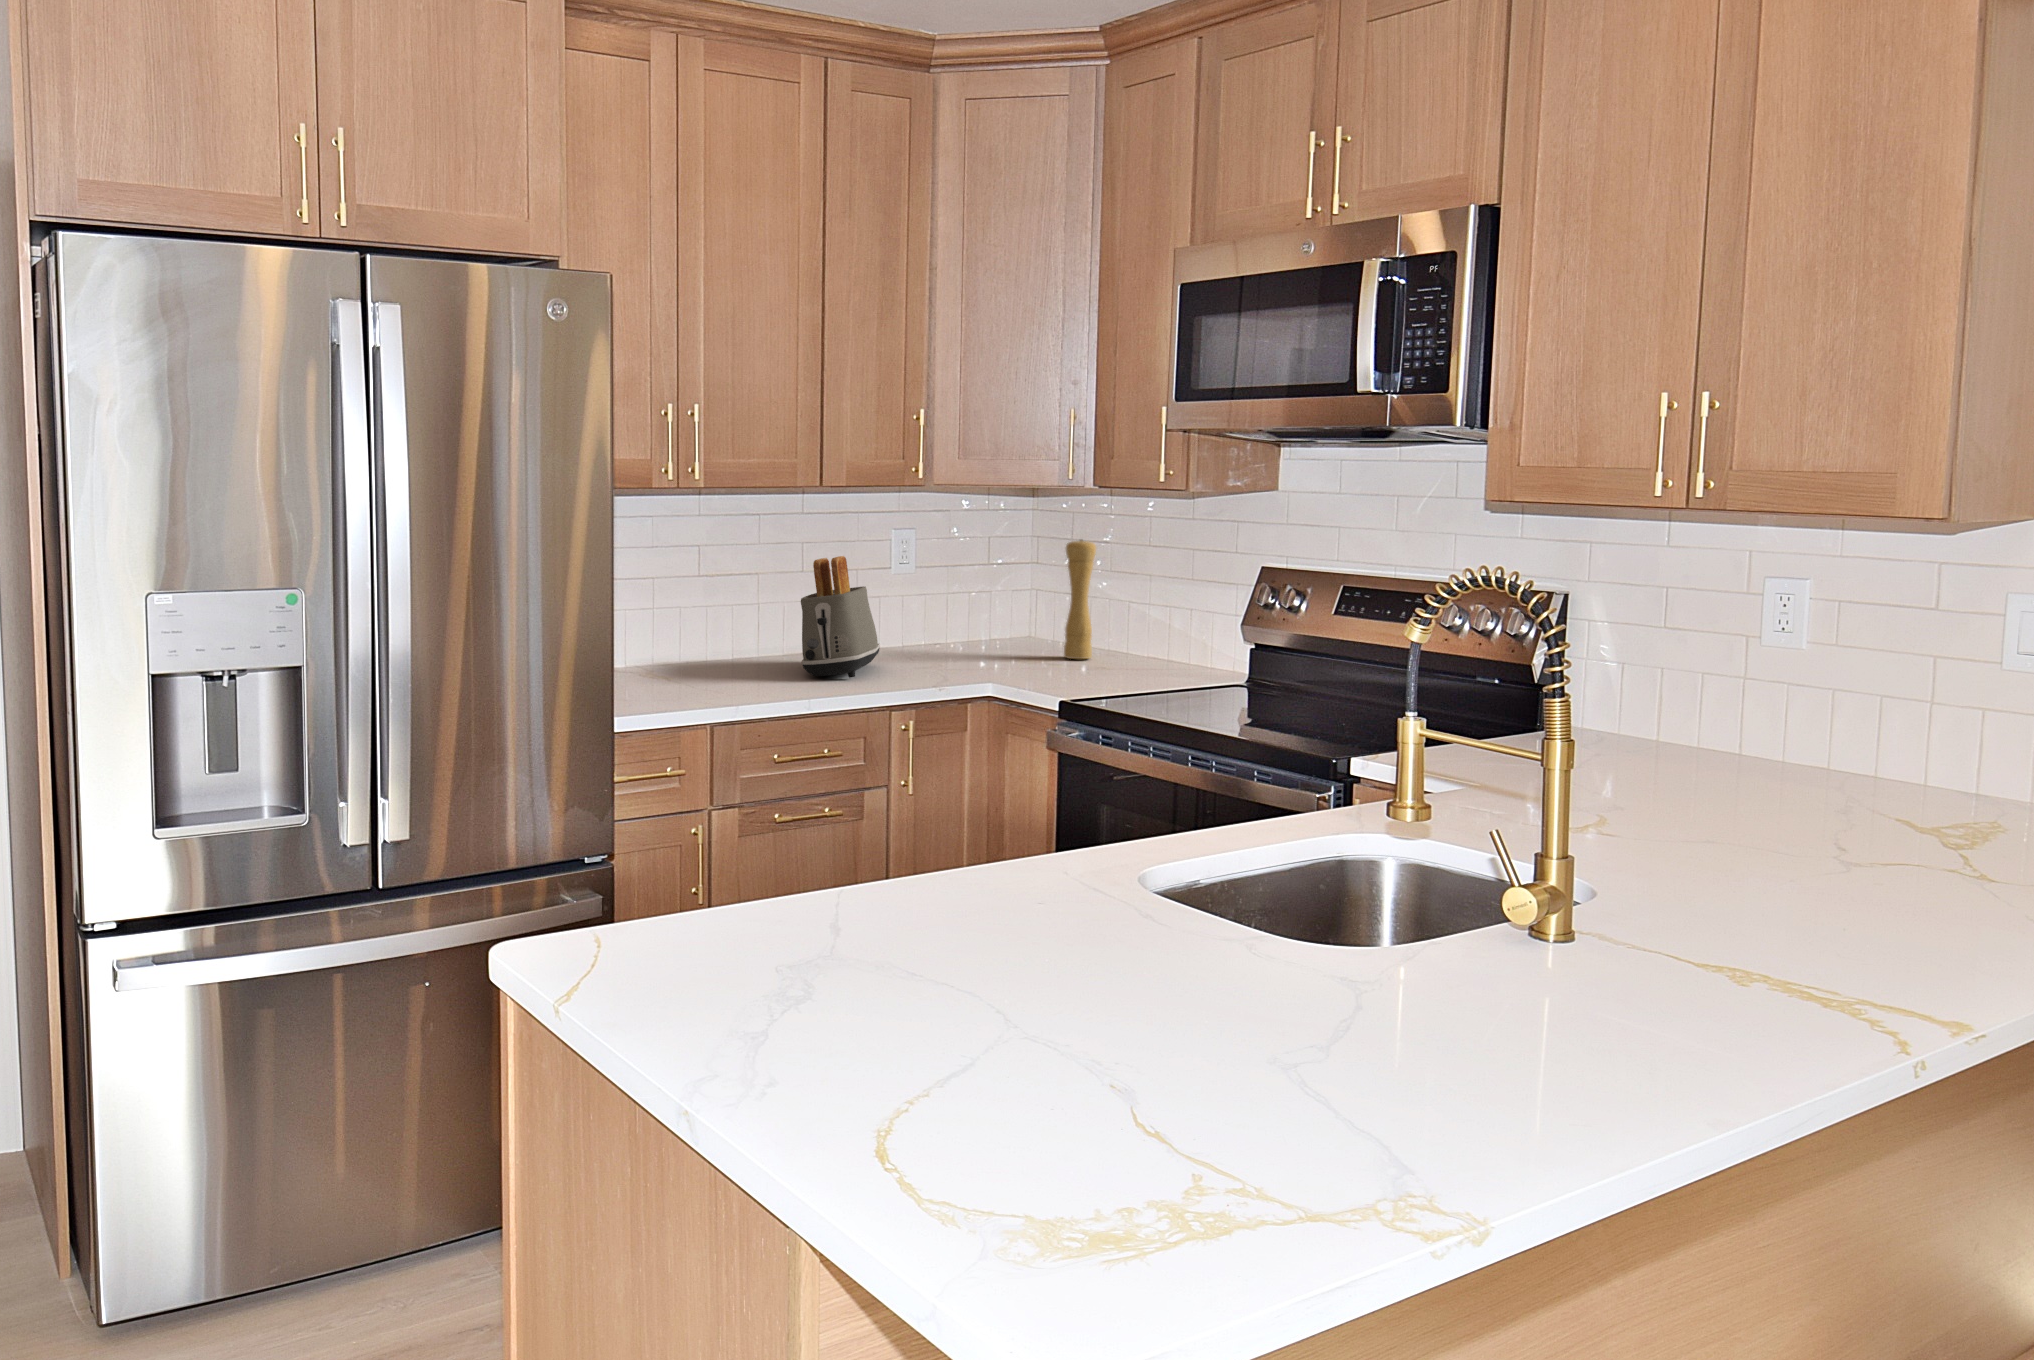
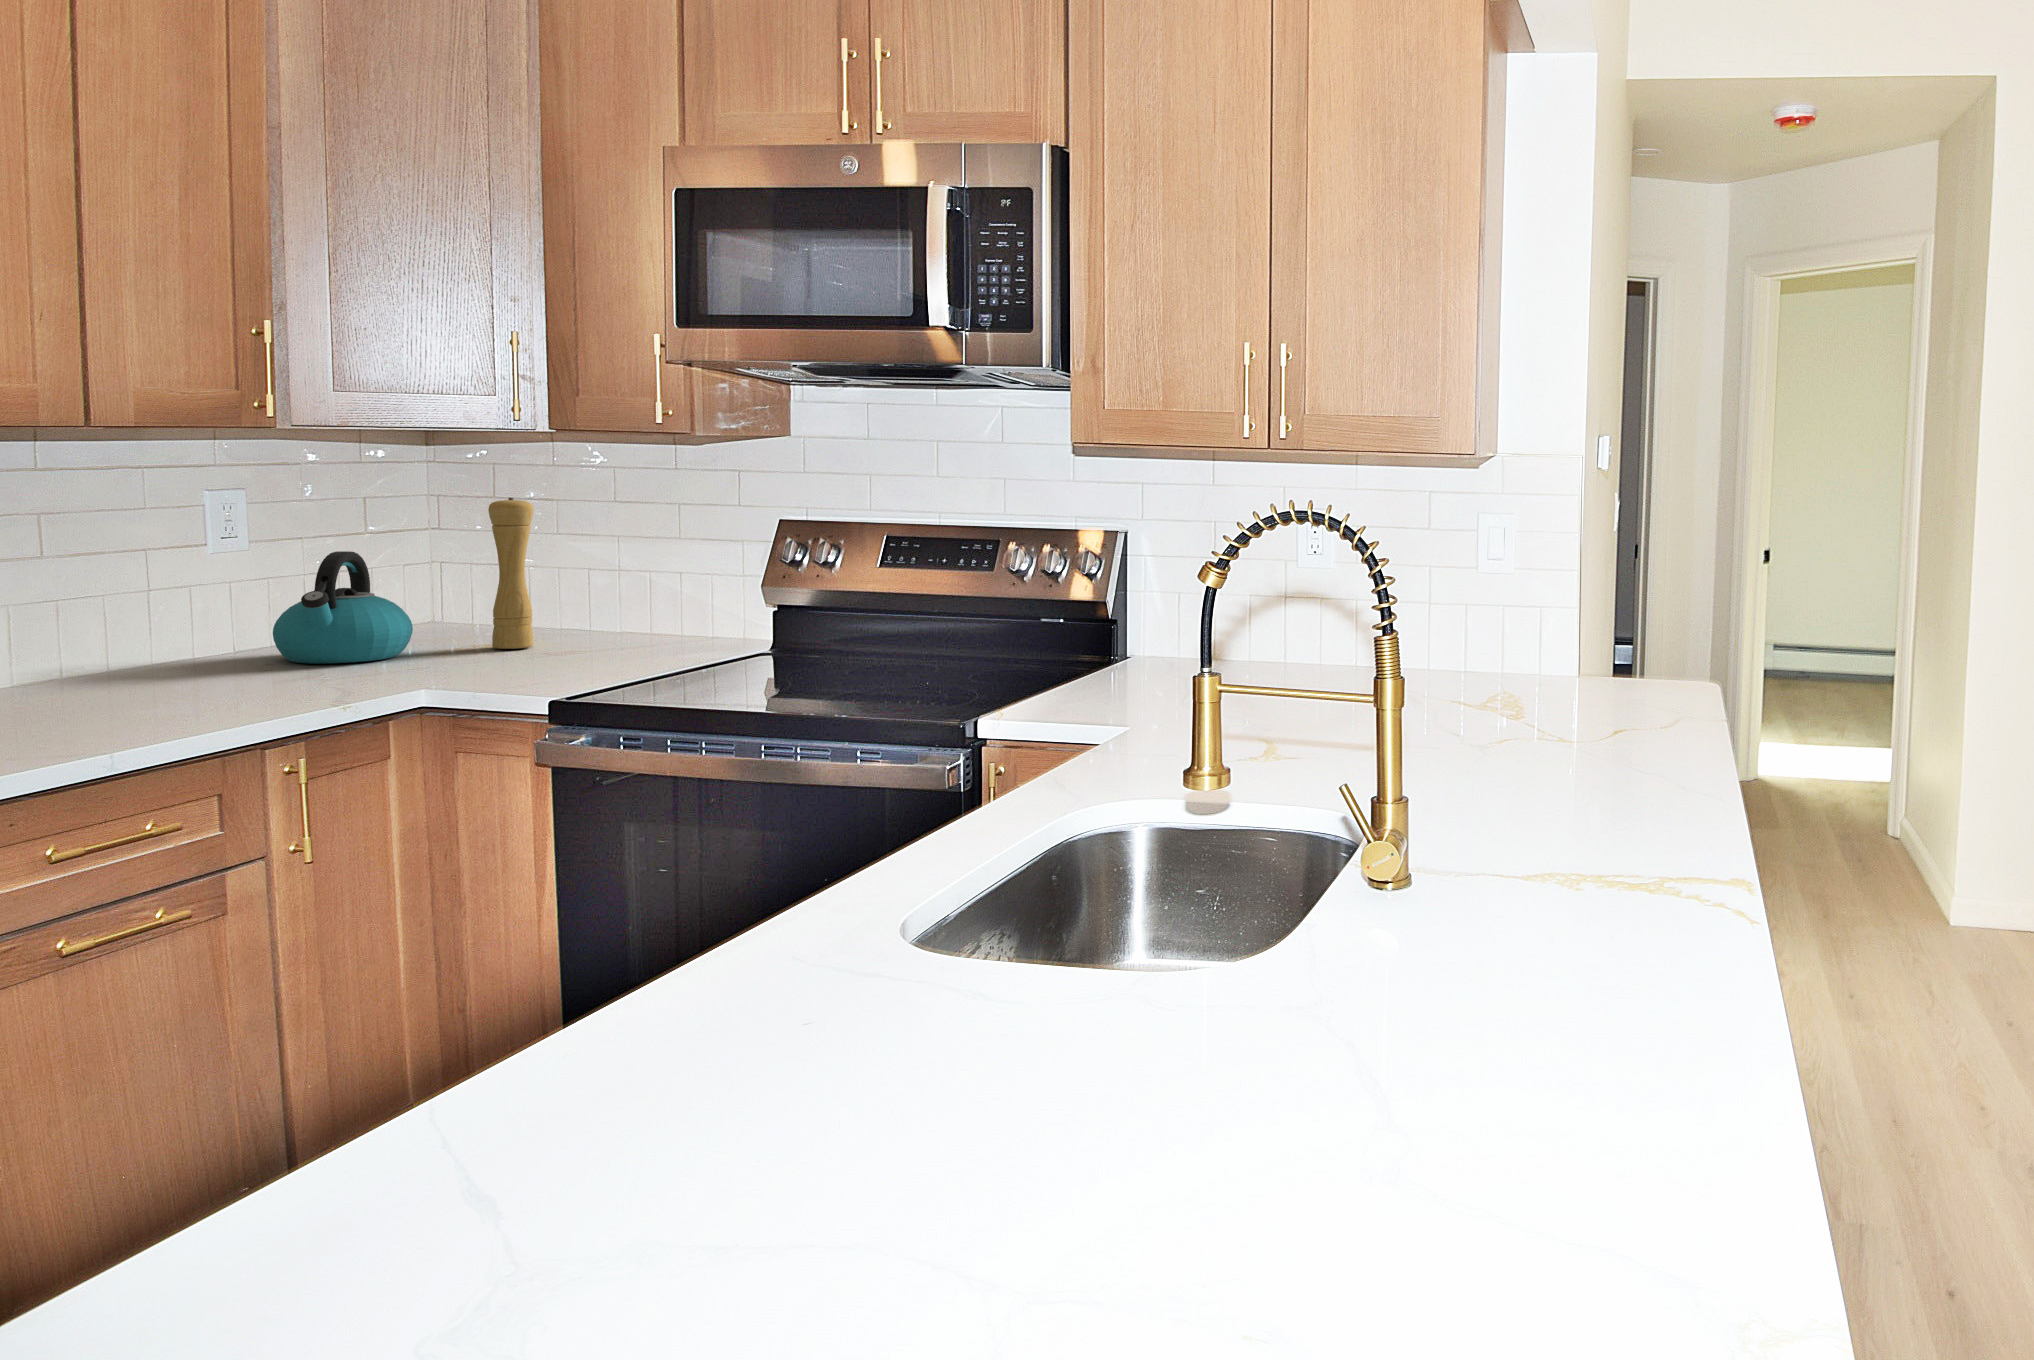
toaster: present [801,556,880,677] -> none [66,528,211,710]
kettle: none [928,576,1012,659] -> present [273,551,413,663]

